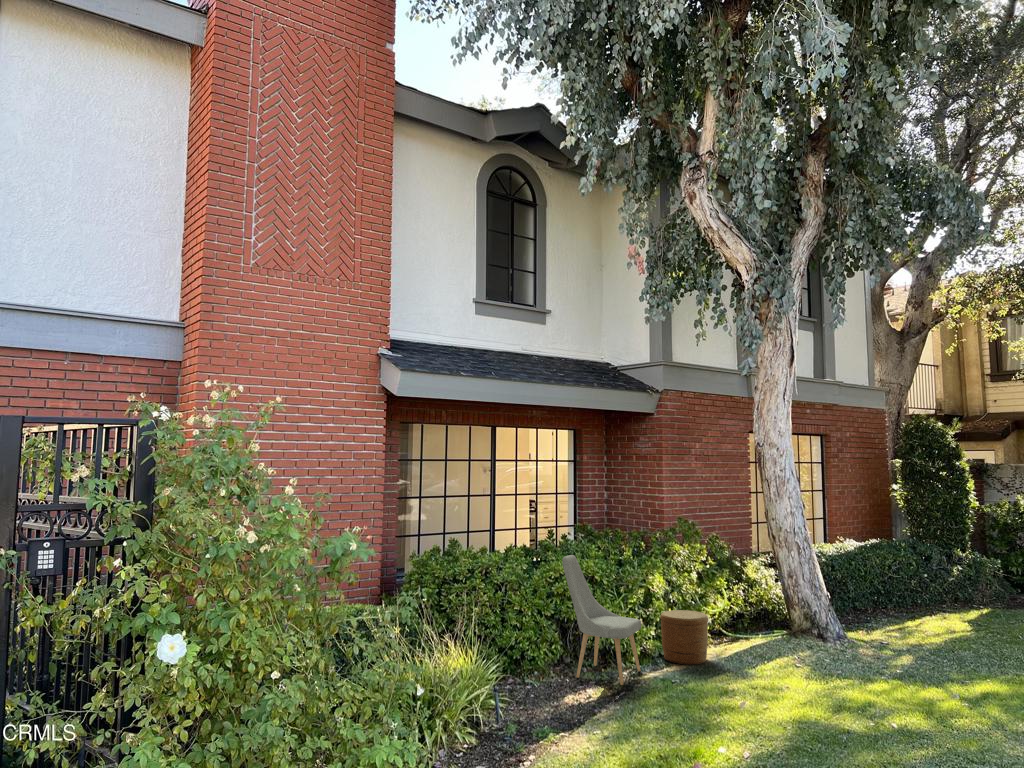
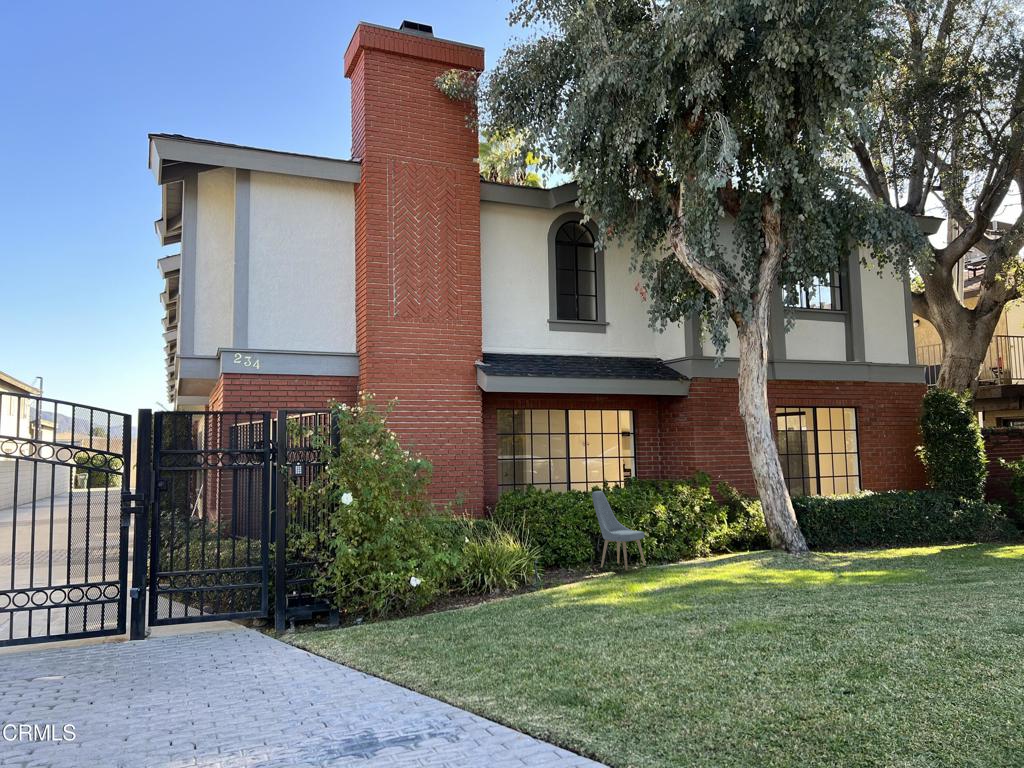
woven basket: present [660,610,709,665] -> none [666,530,698,564]

